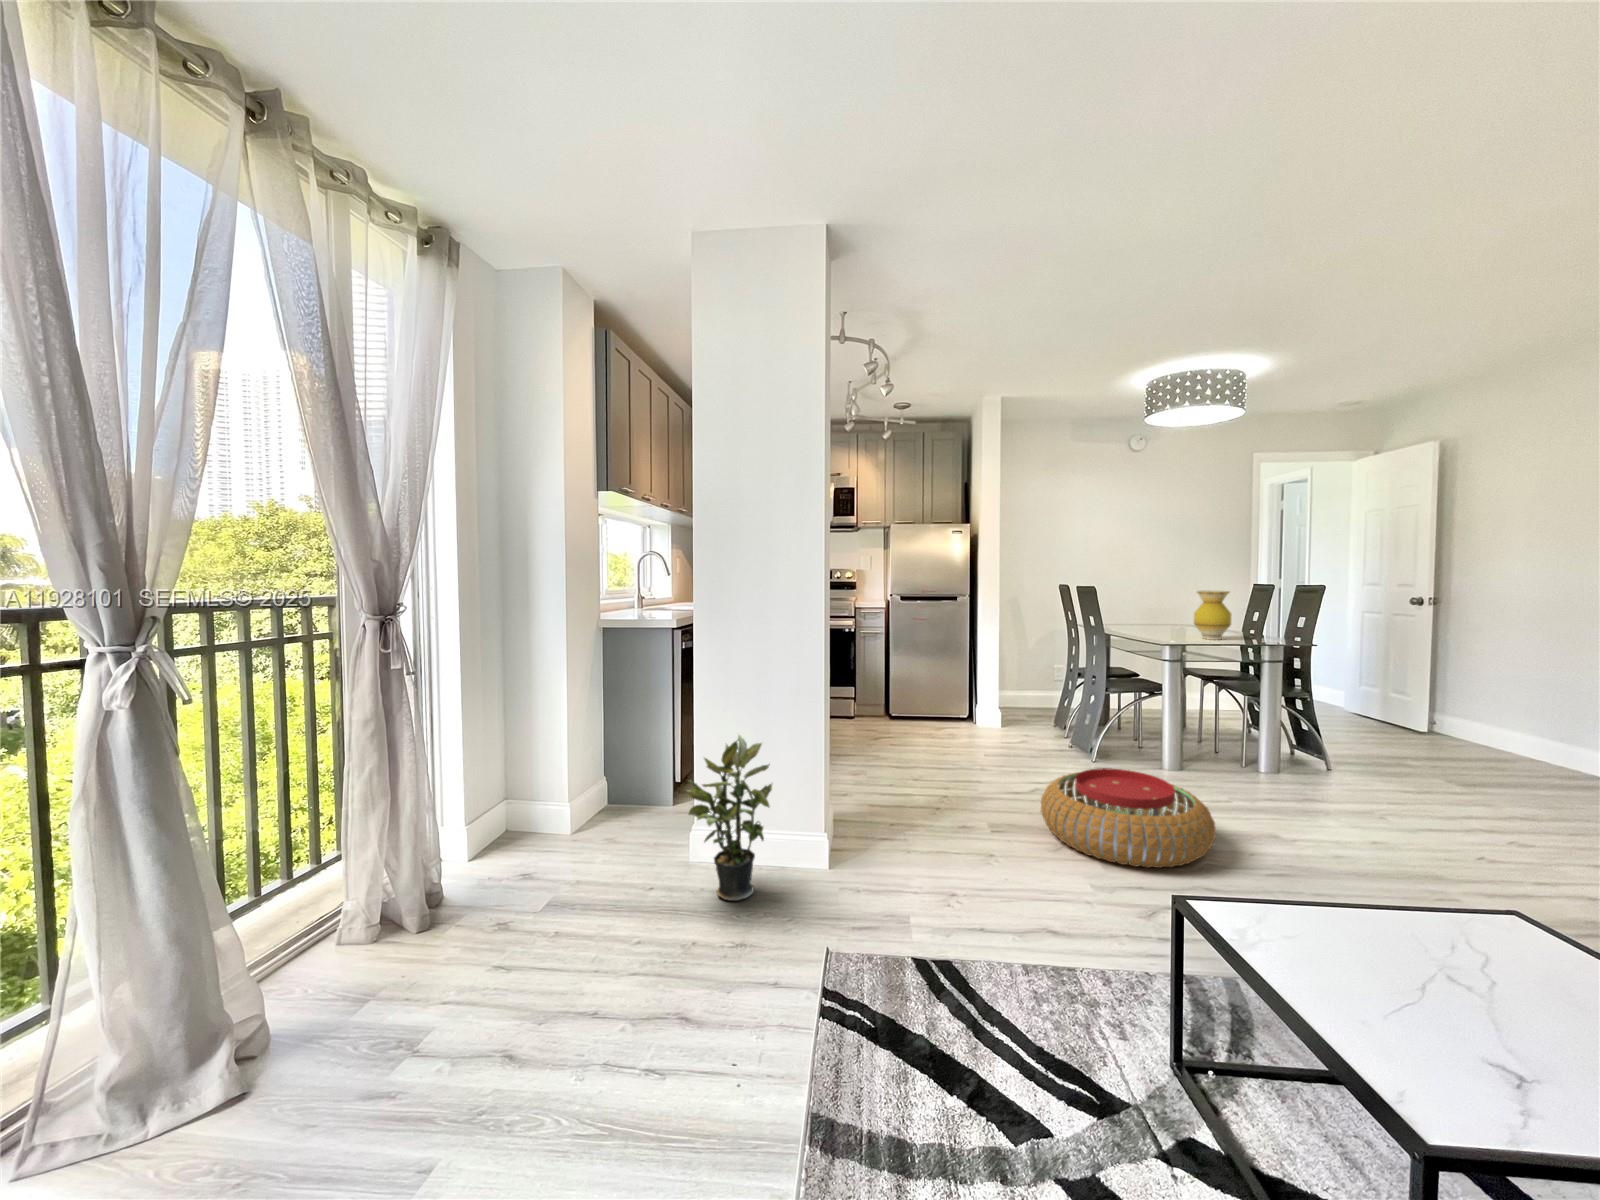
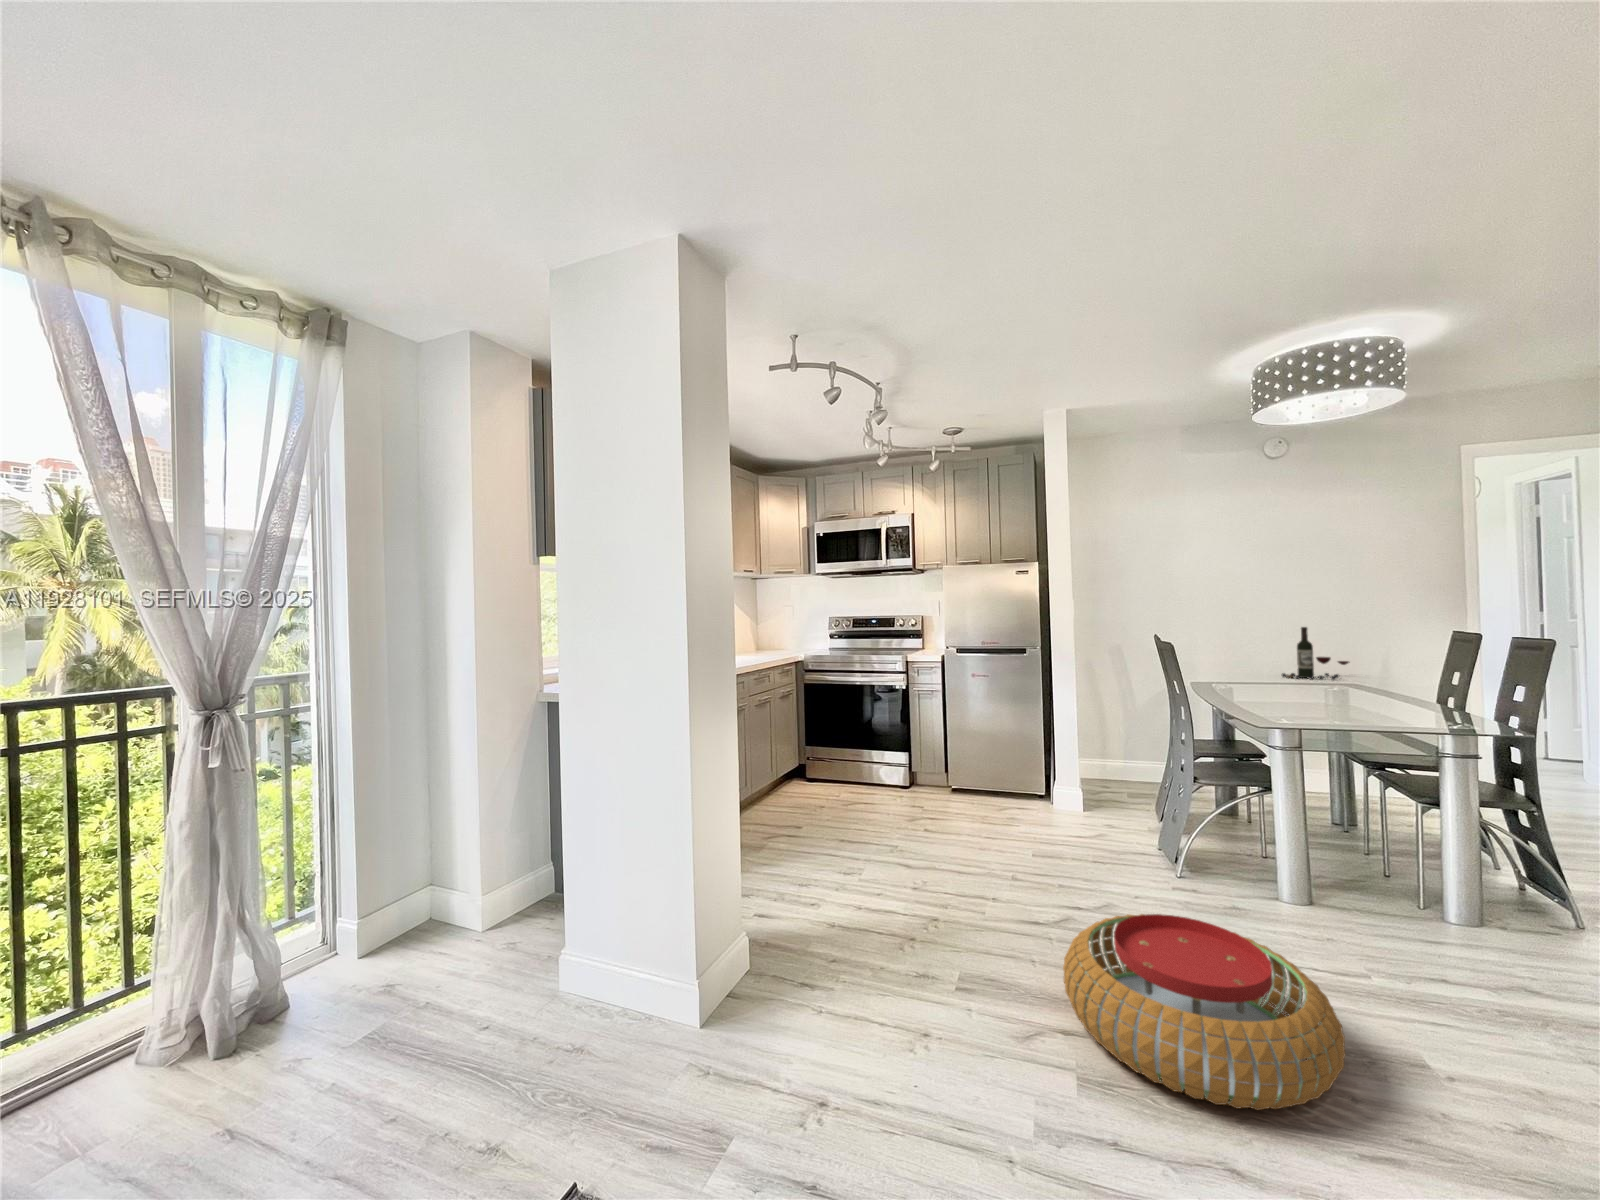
wine bottle: none [1141,579,1189,618] -> present [1282,627,1349,680]
vase: present [1194,590,1231,640] -> none [1338,648,1398,719]
potted plant: present [687,735,772,901] -> none [522,843,646,1079]

